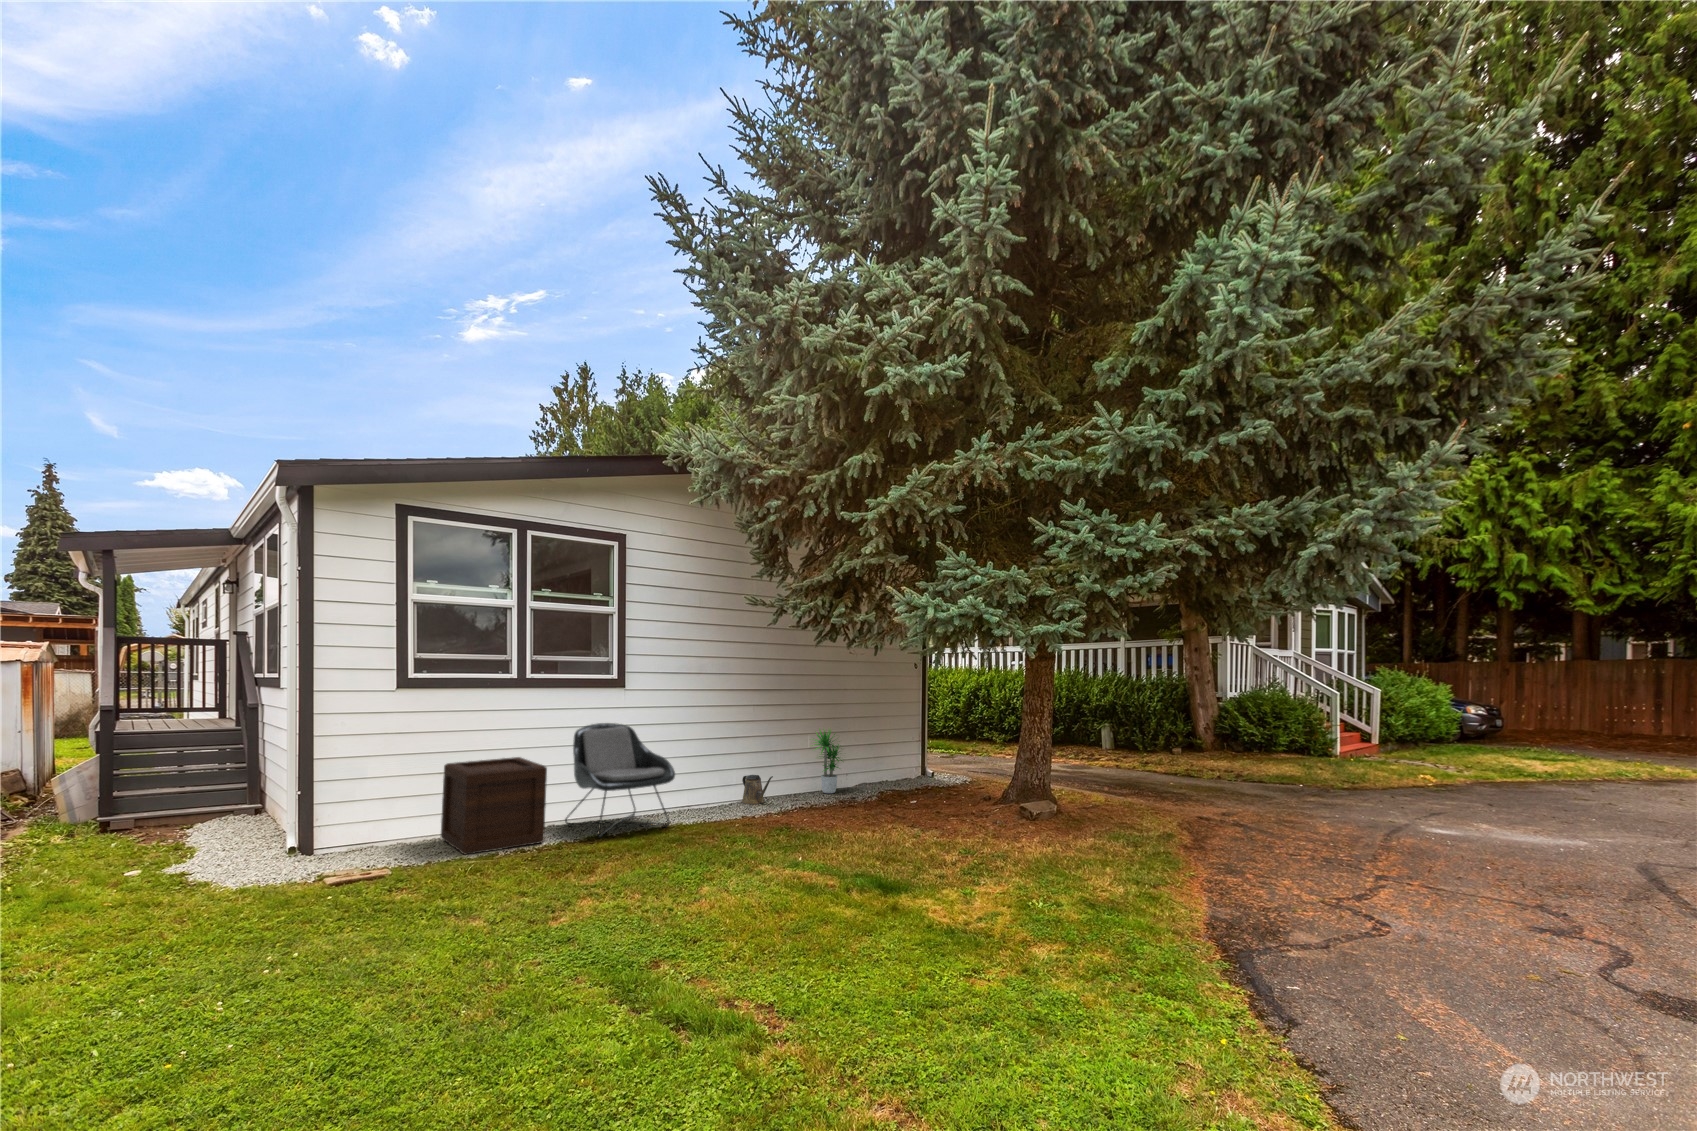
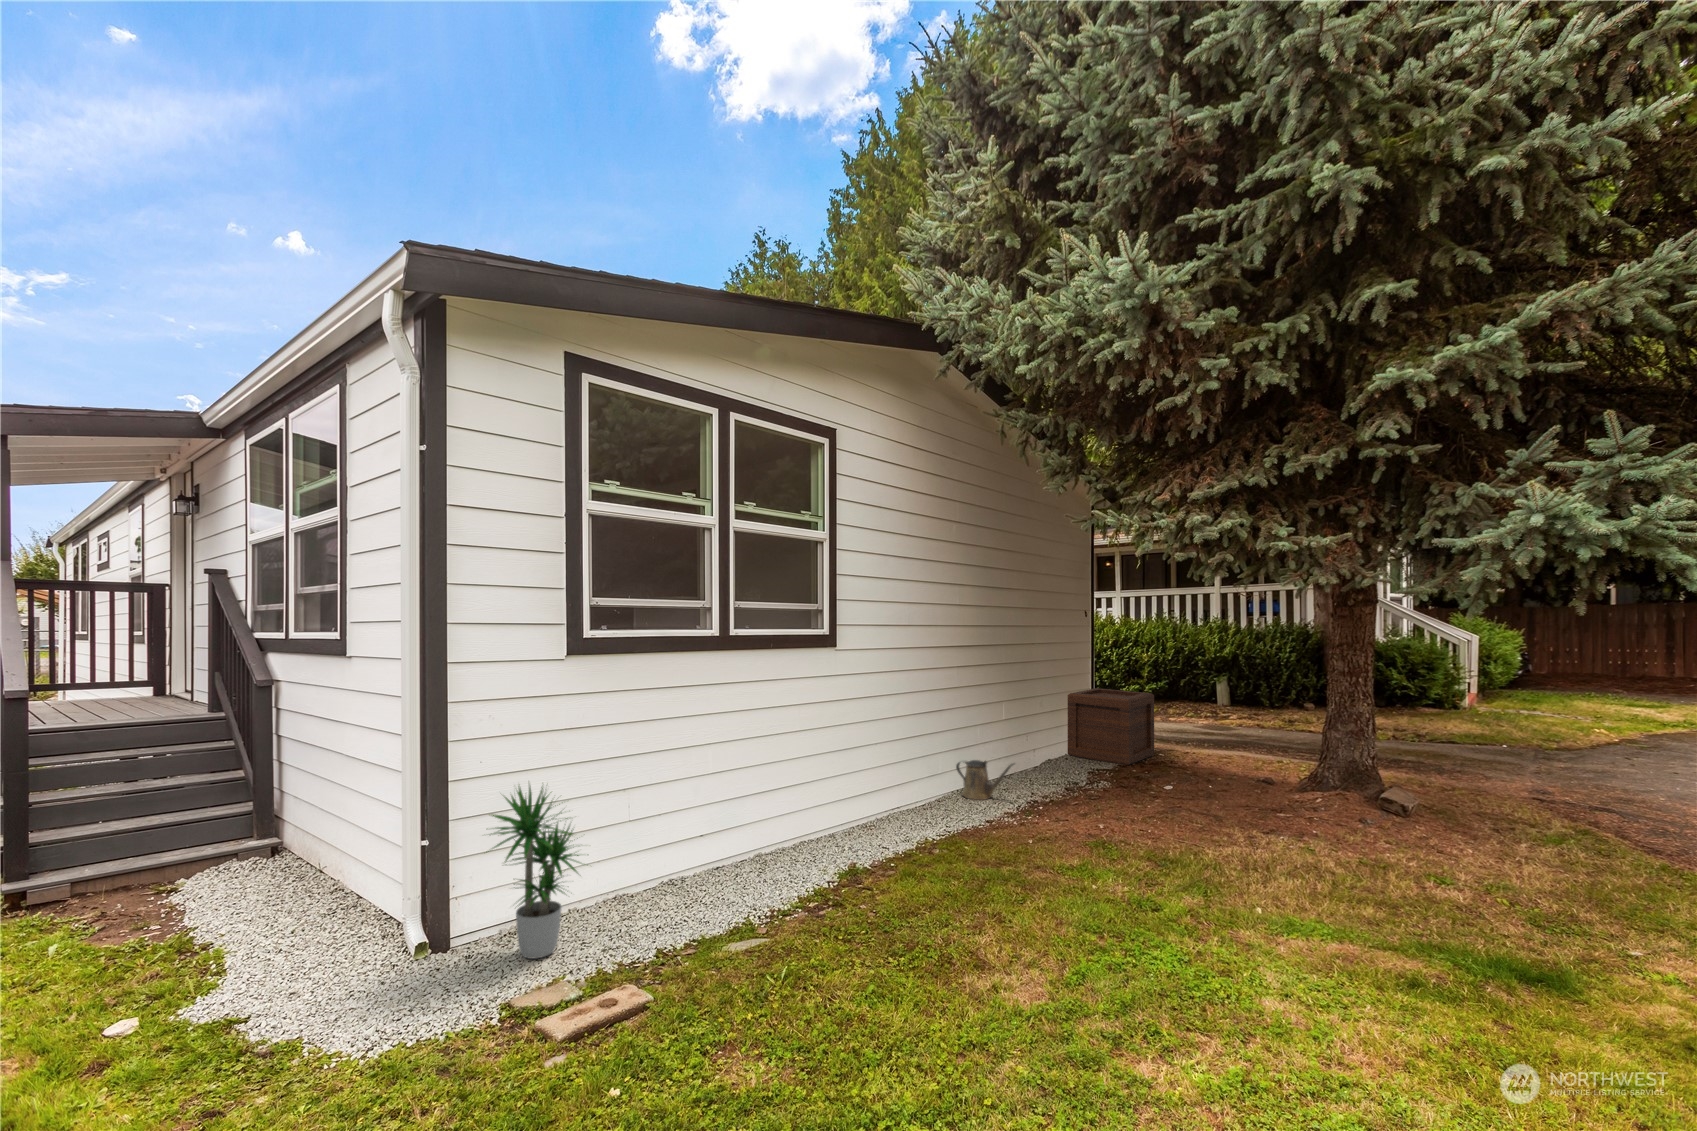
lounge chair: present [565,723,675,838] -> none [789,699,948,877]
potted plant: present [812,729,842,793] -> present [491,786,579,959]
wooden crate: present [441,757,547,855] -> present [1068,688,1154,765]

